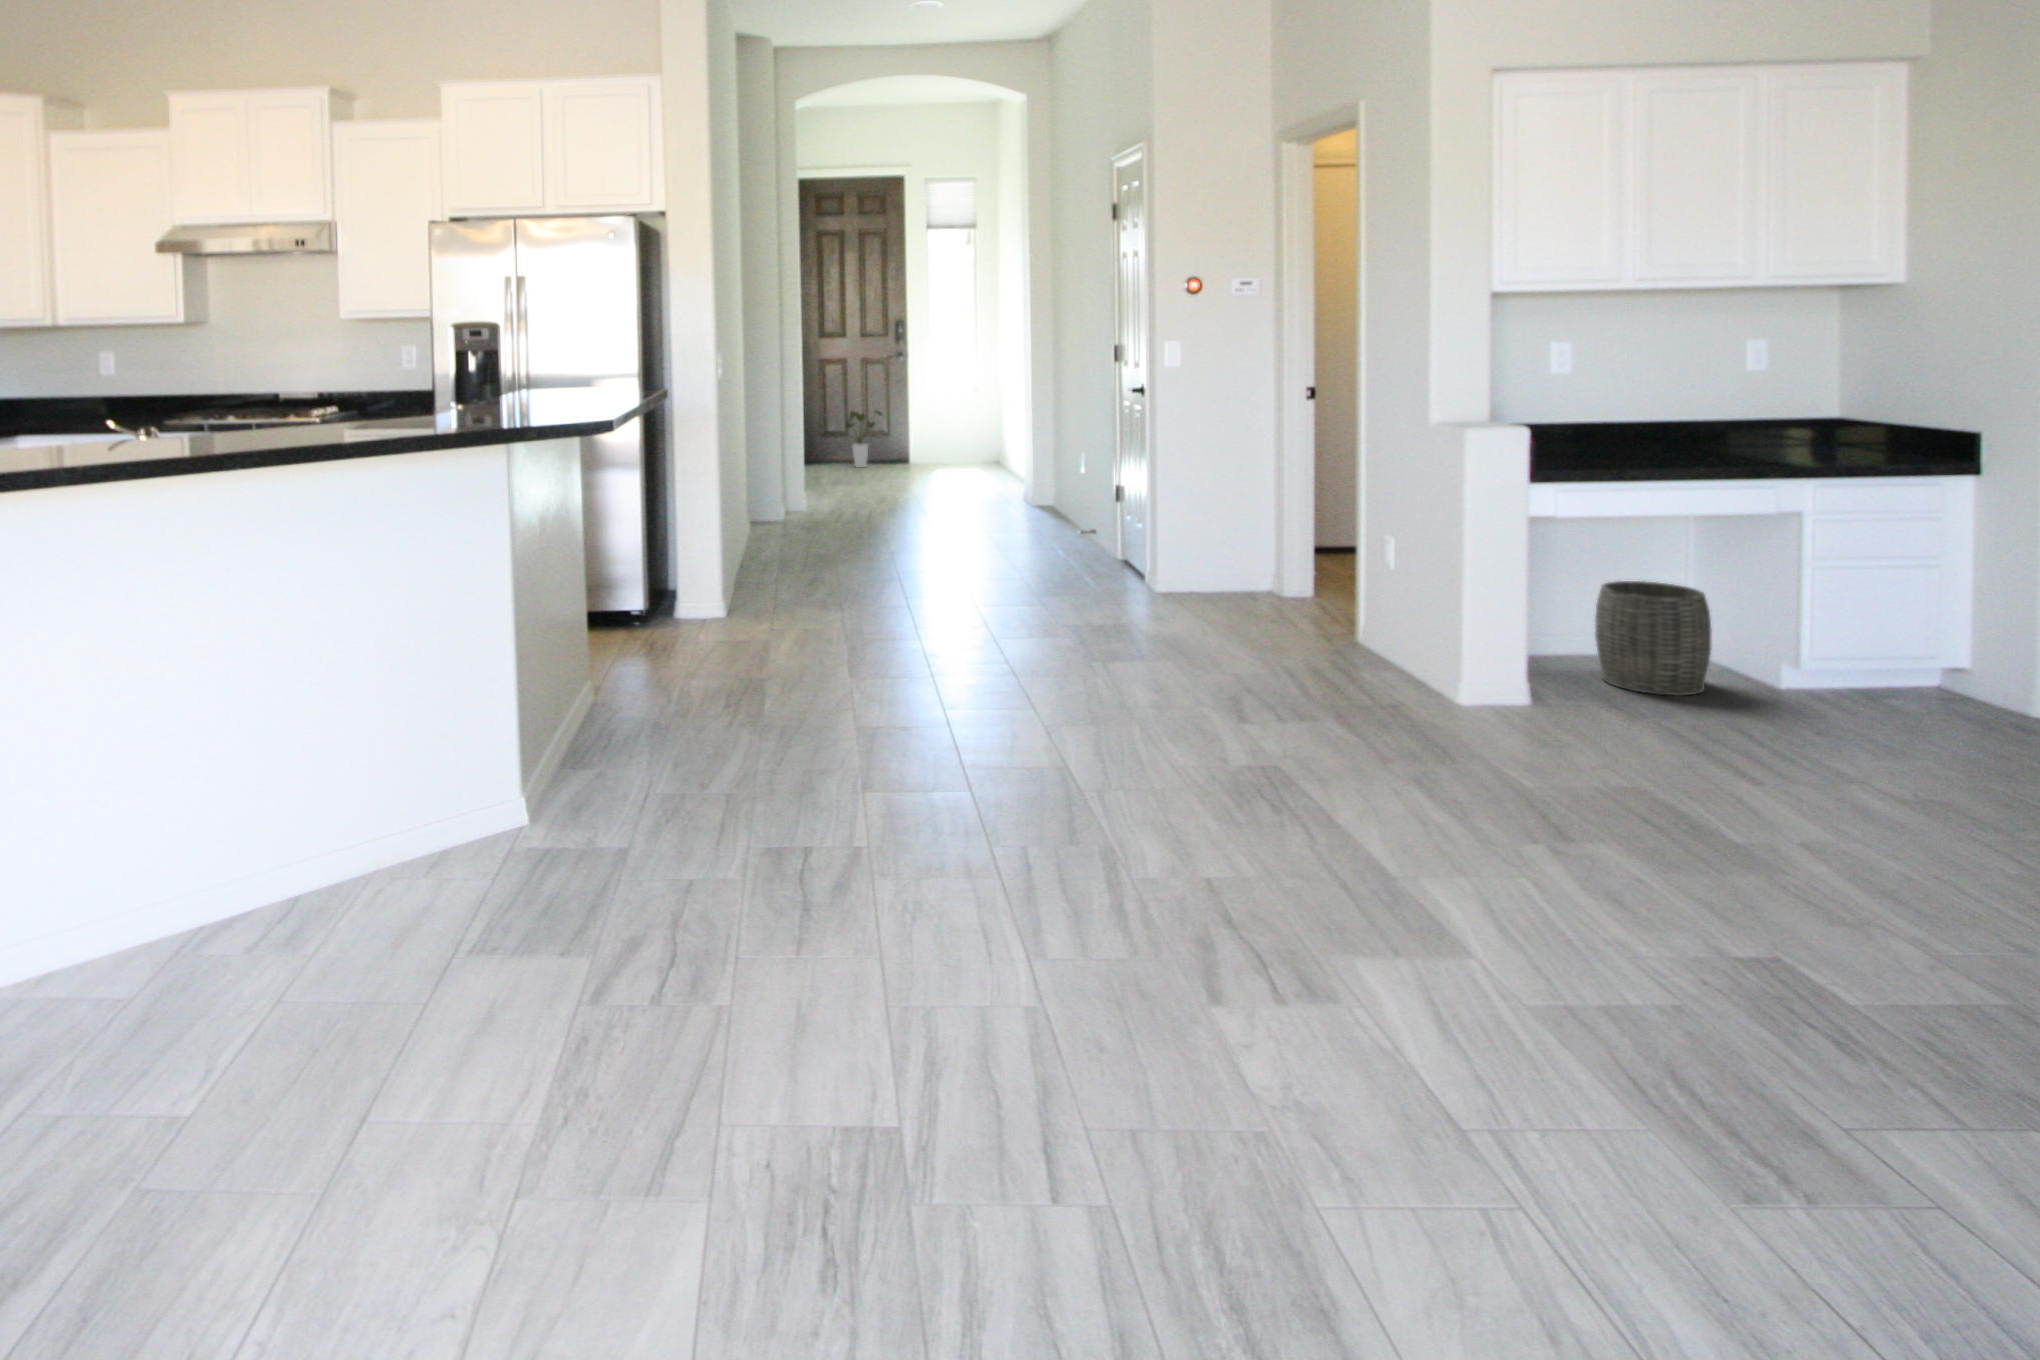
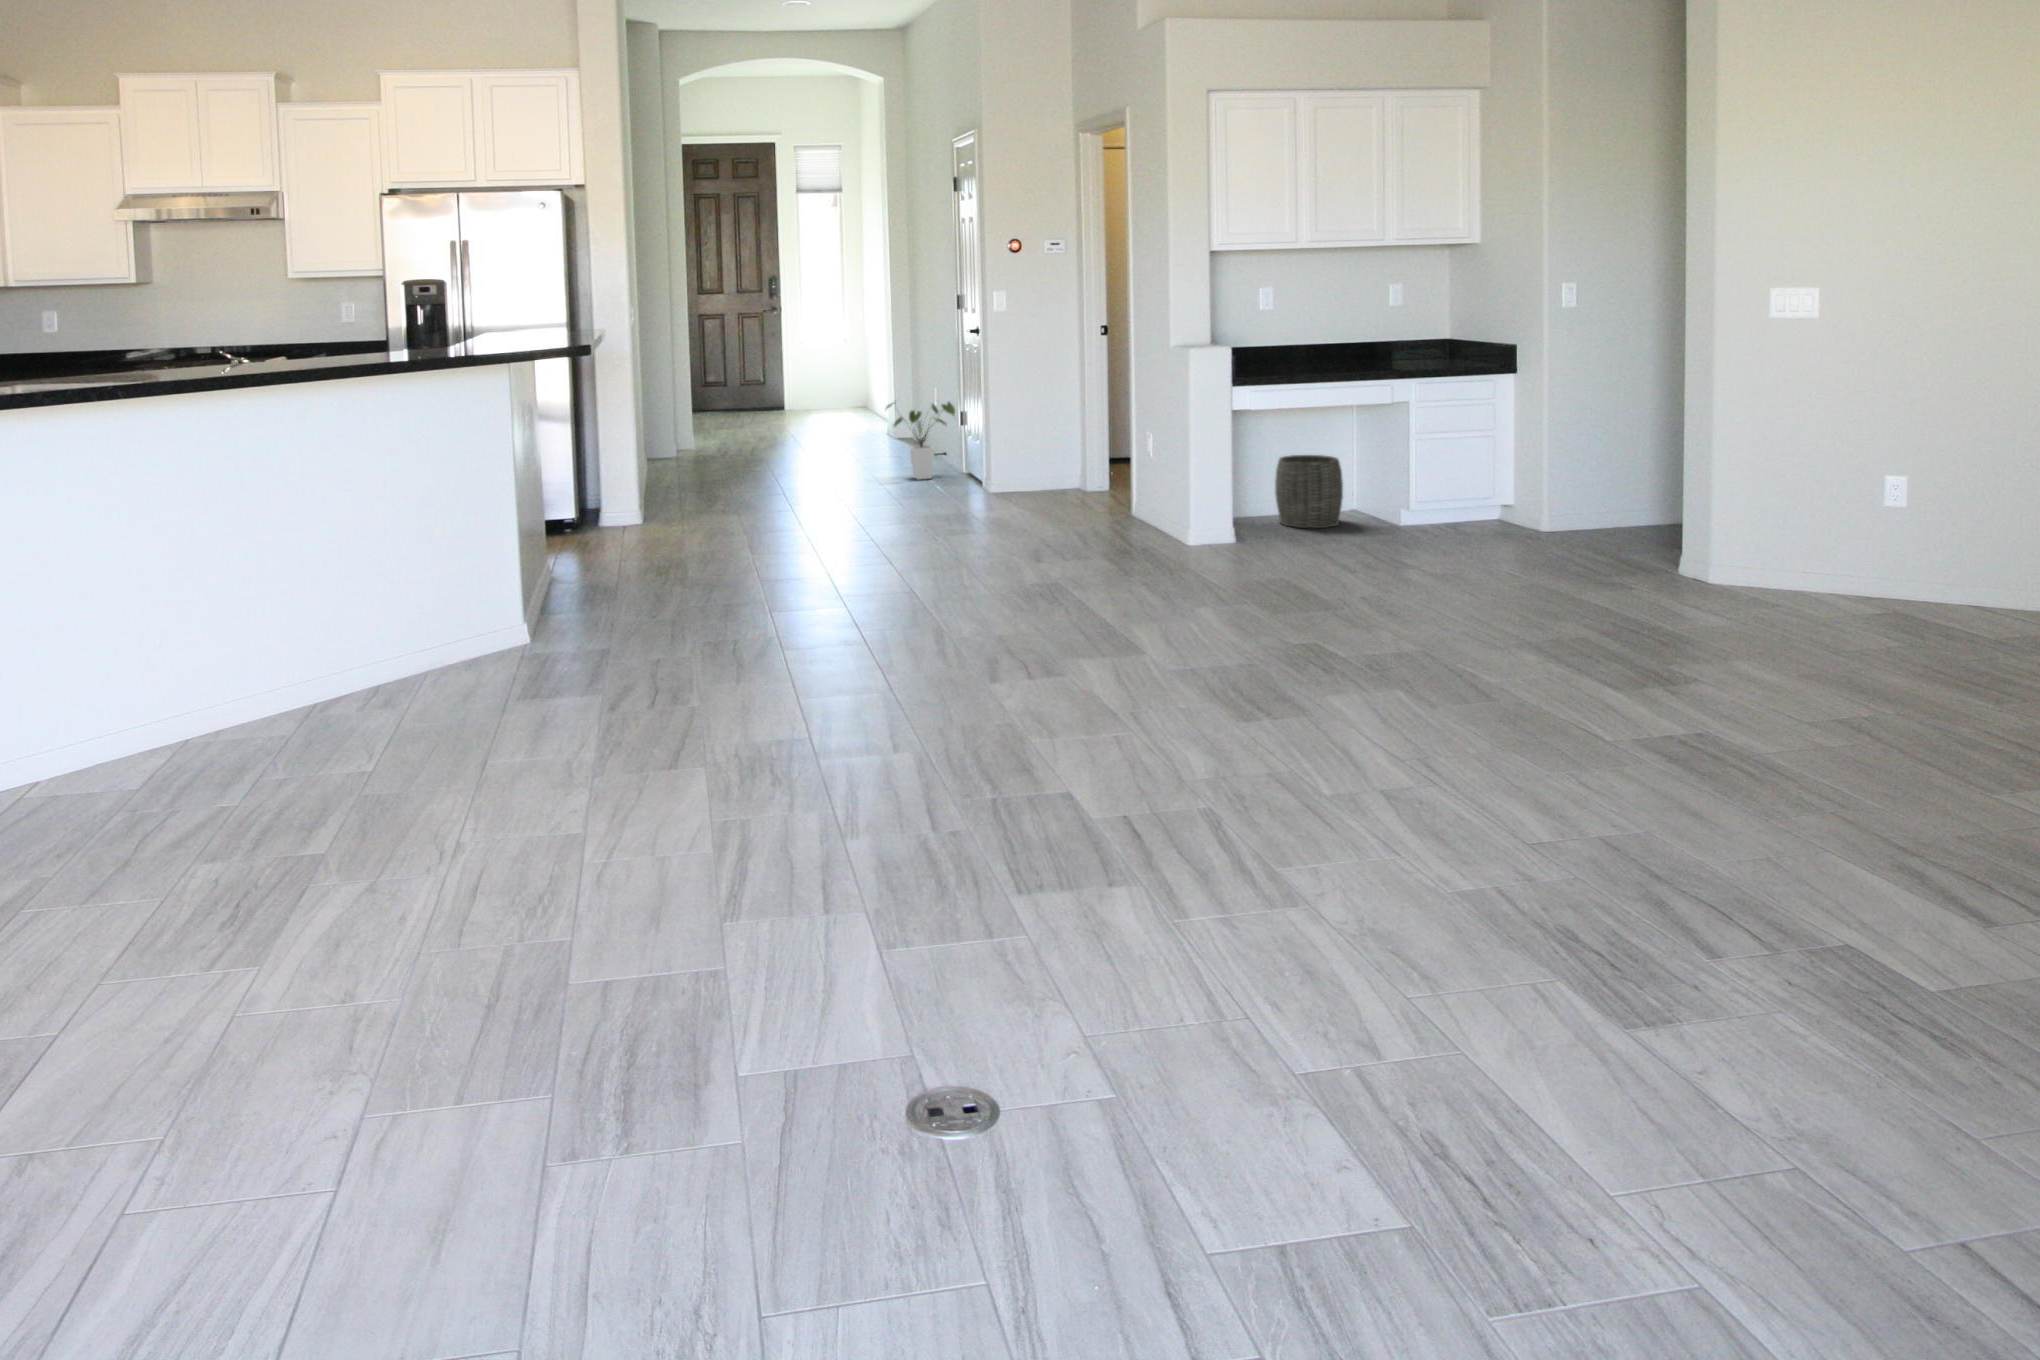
house plant: present [846,411,882,468] -> present [887,402,955,480]

